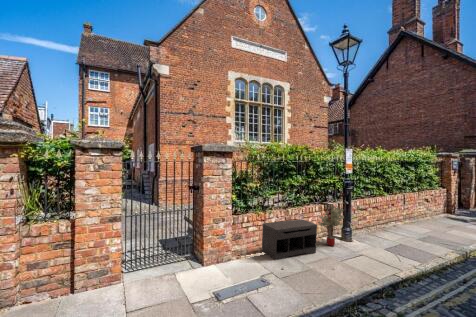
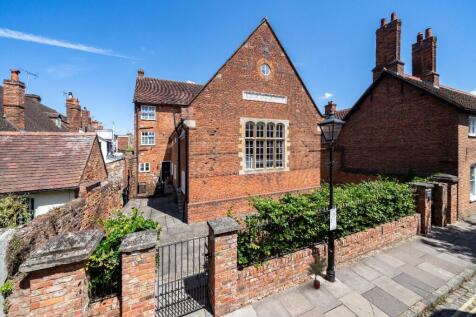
bench: present [262,219,317,260] -> none [261,269,304,311]

